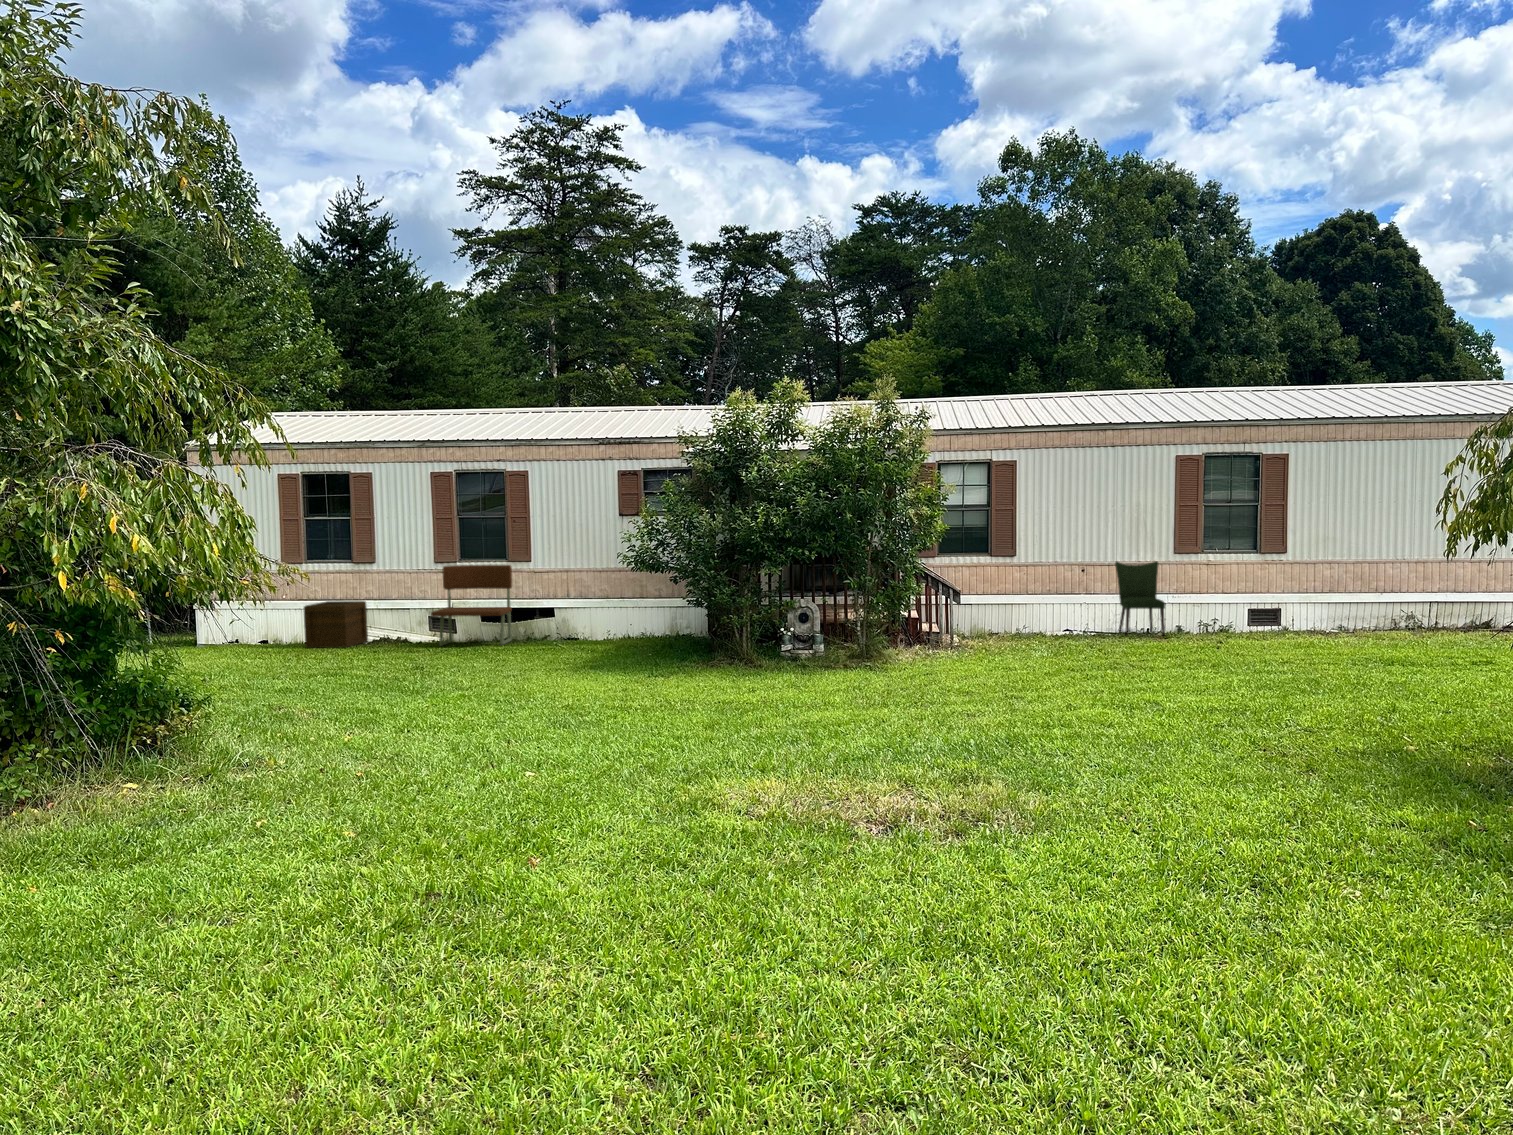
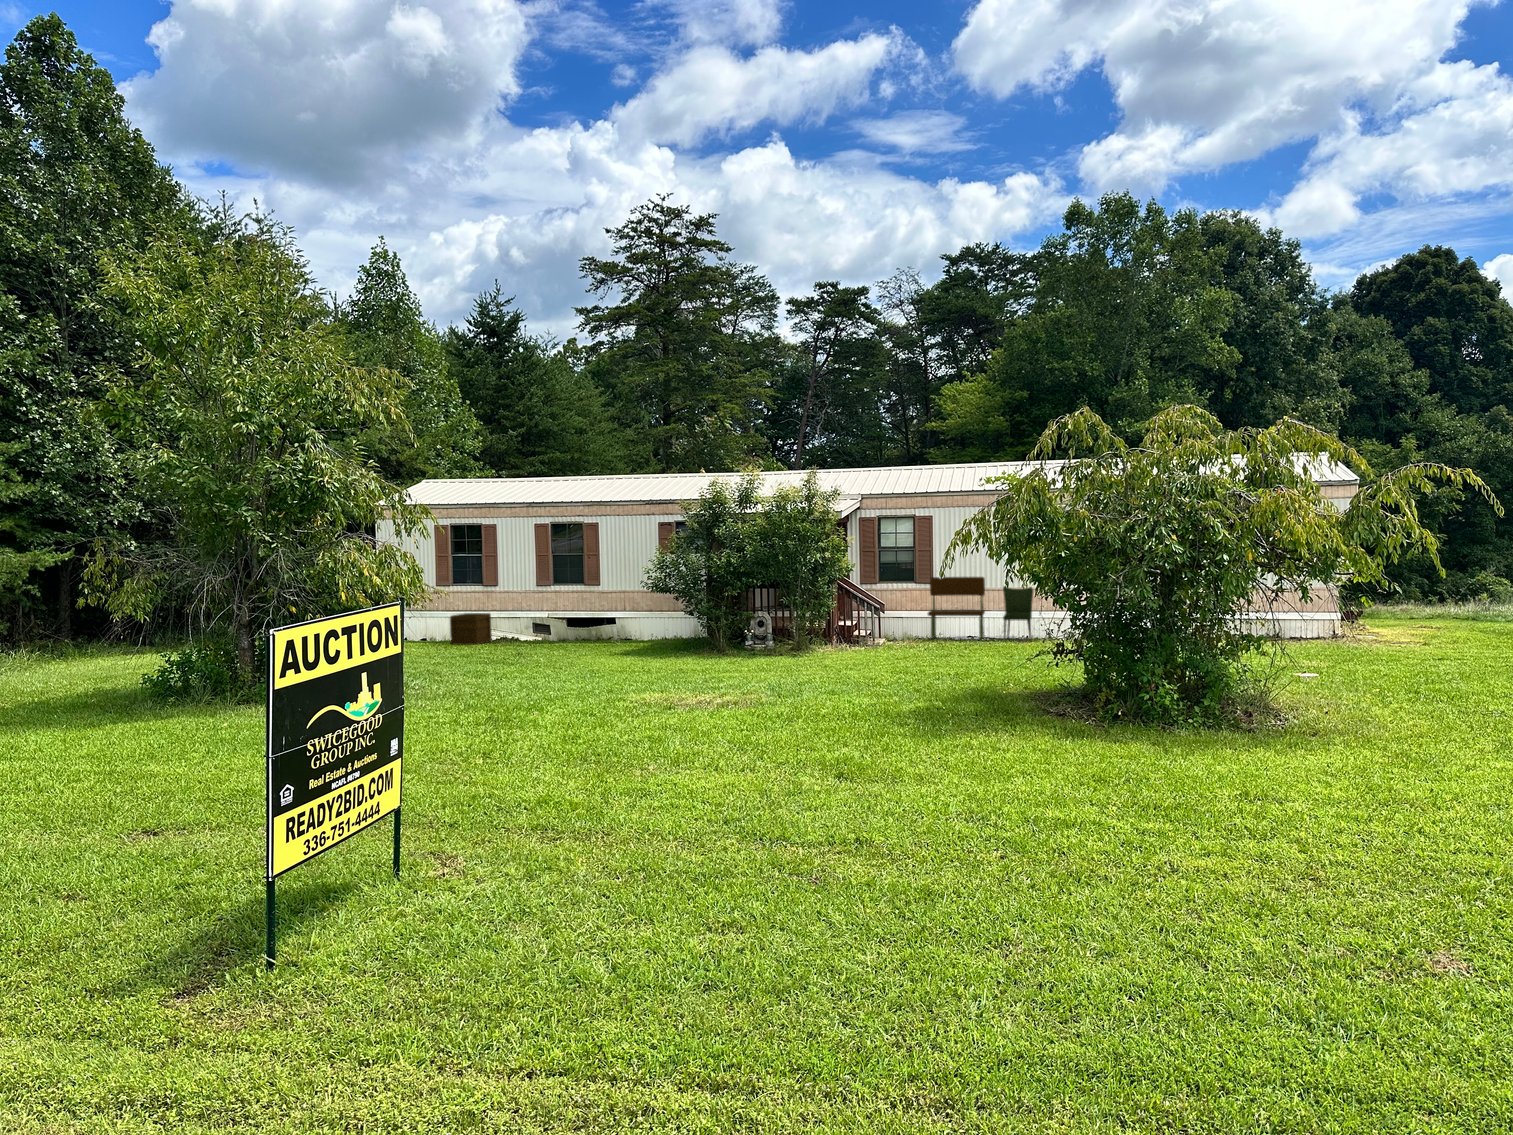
bench: present [431,565,512,646] -> present [928,577,985,639]

